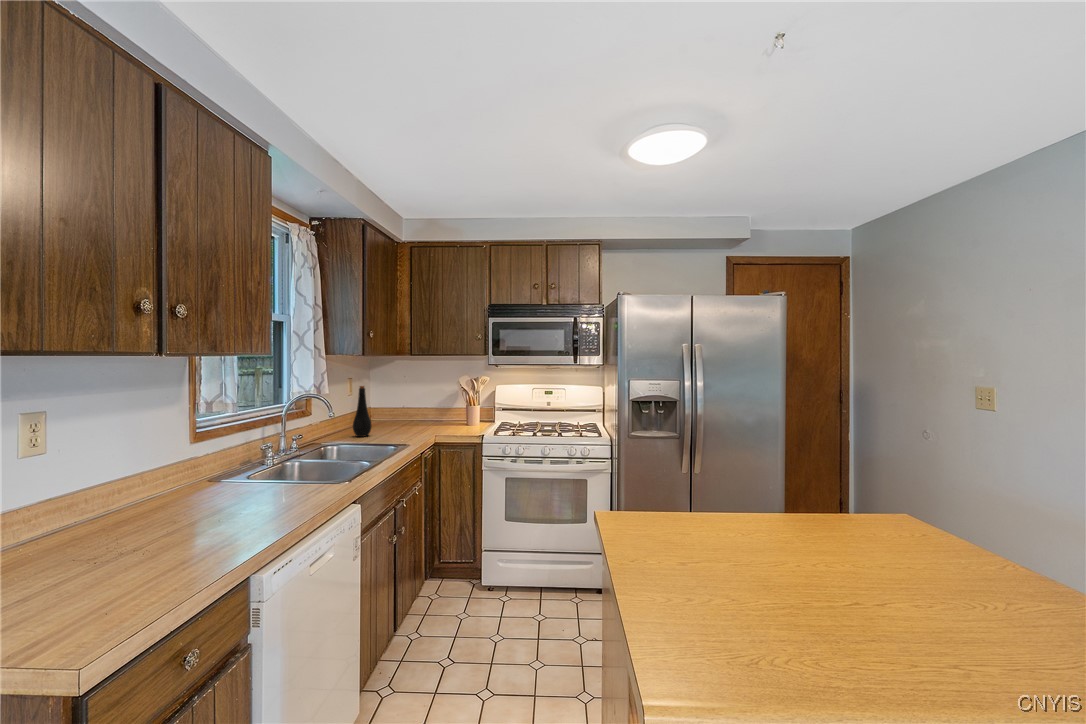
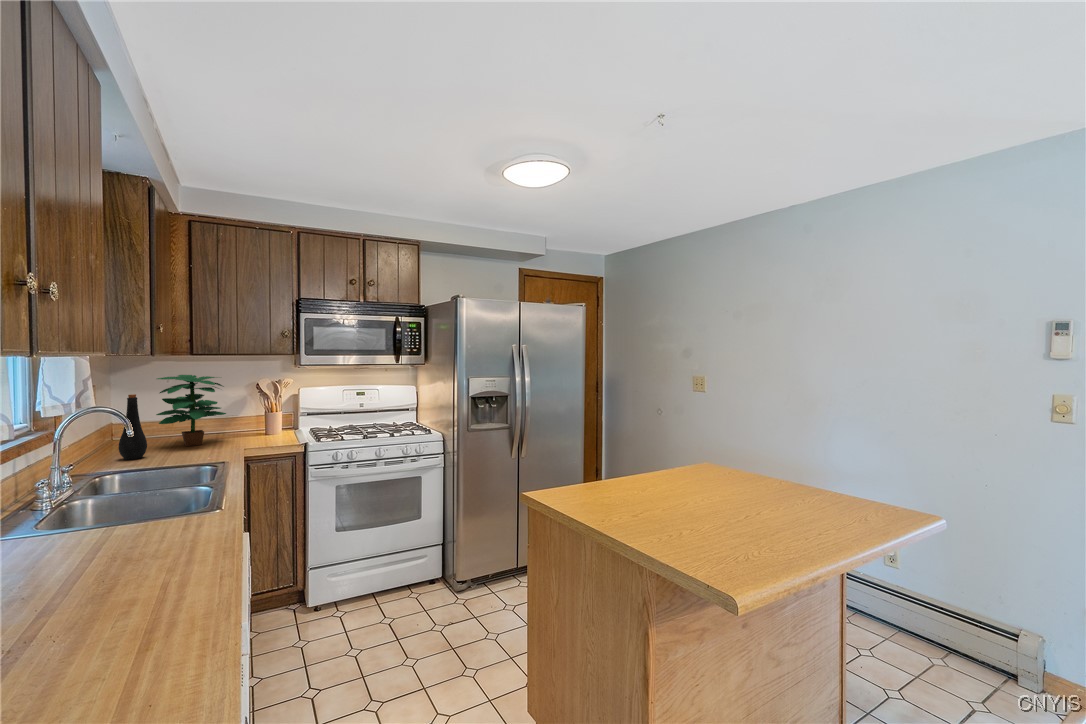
potted plant: none [385,372,436,430] -> present [156,375,226,446]

